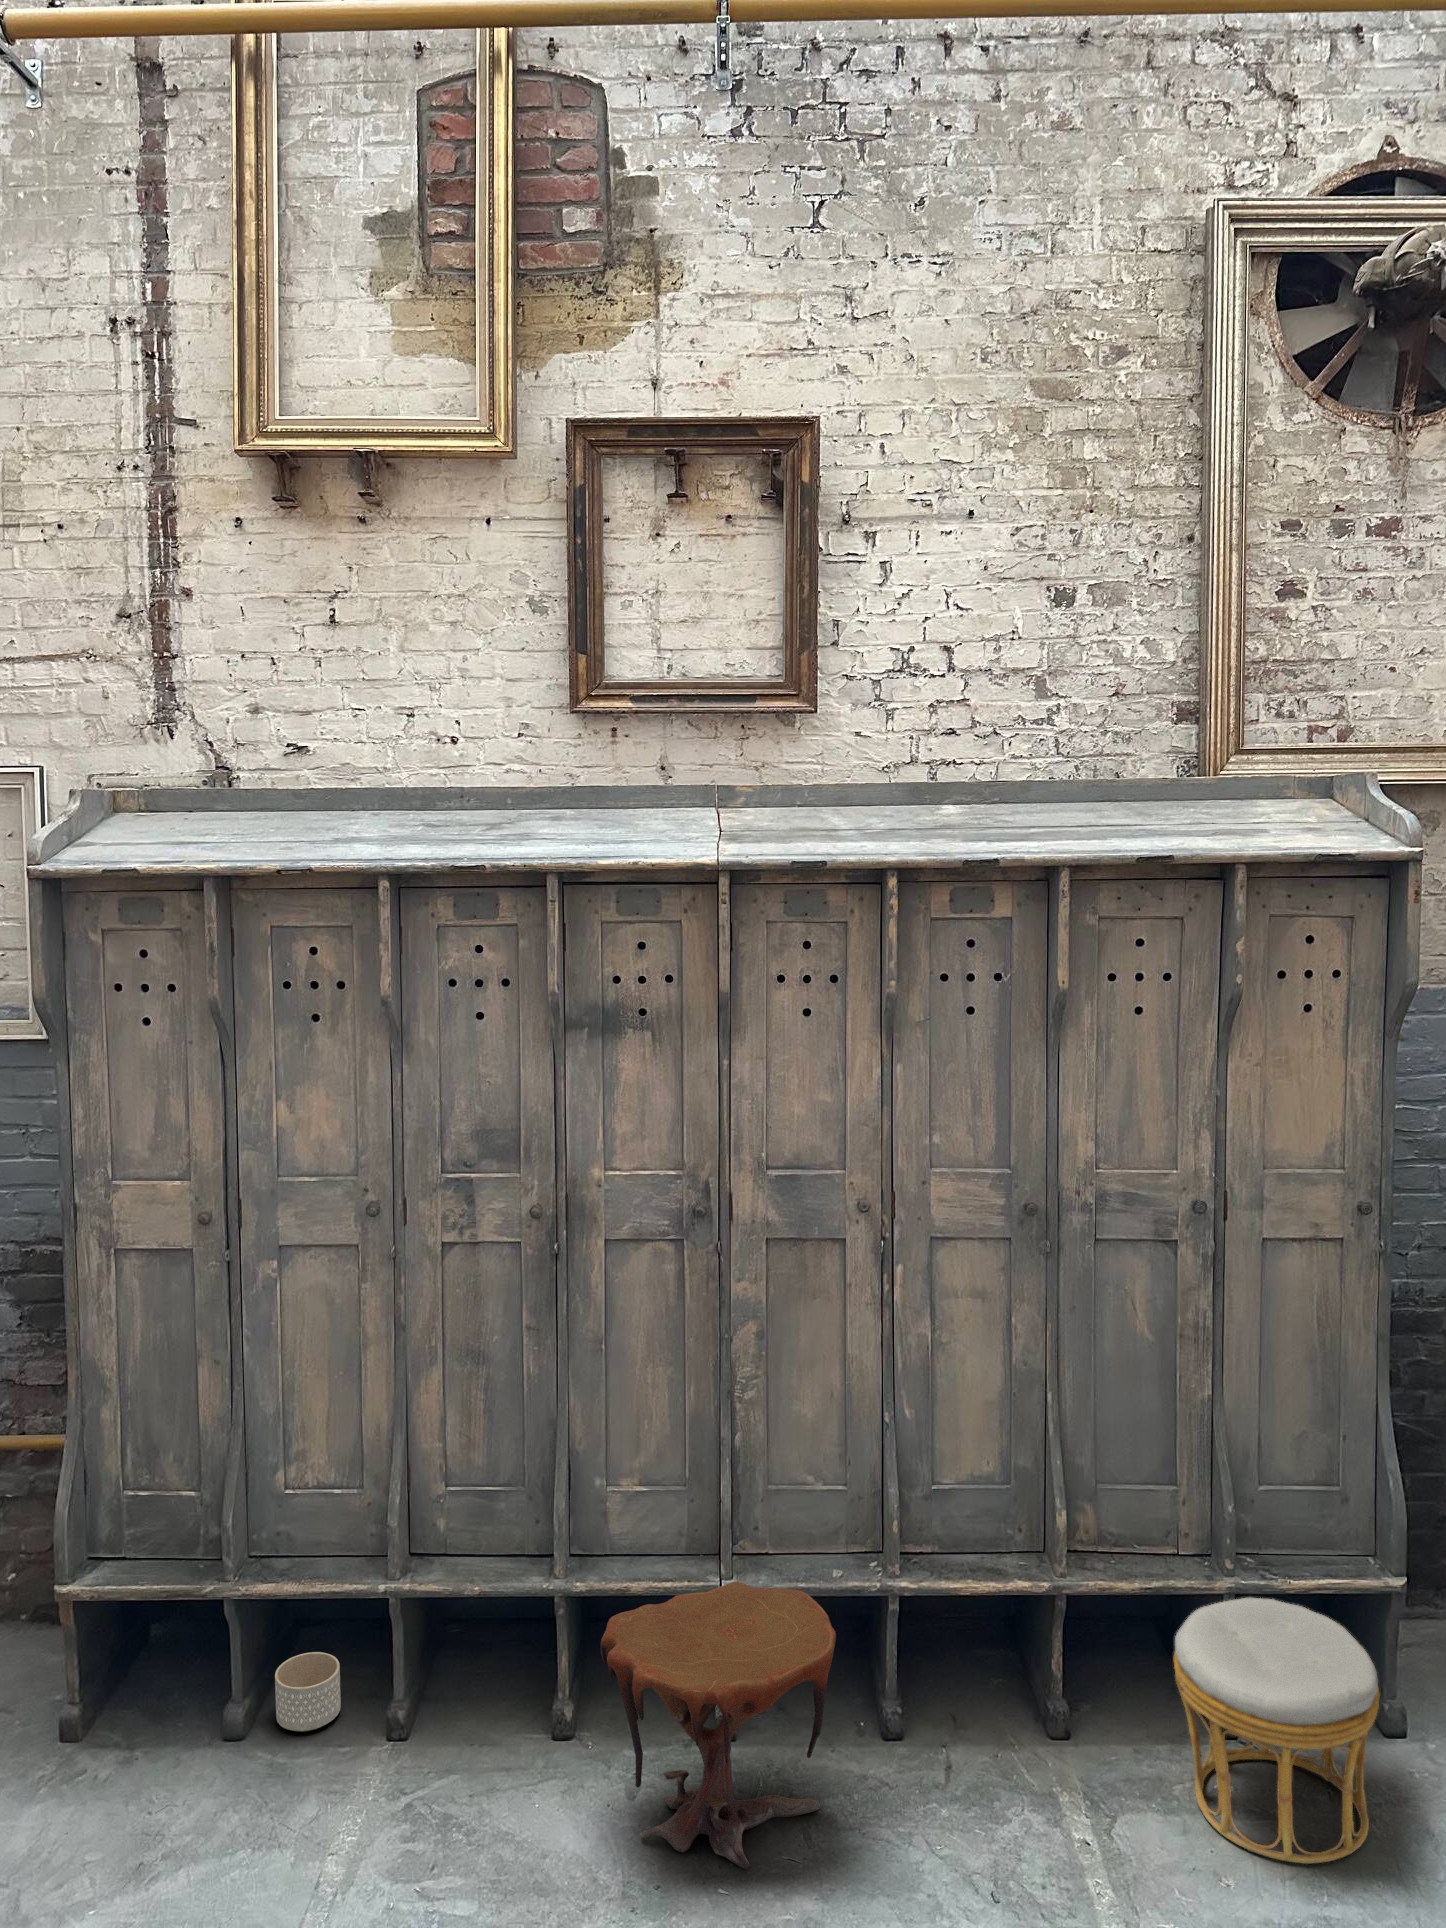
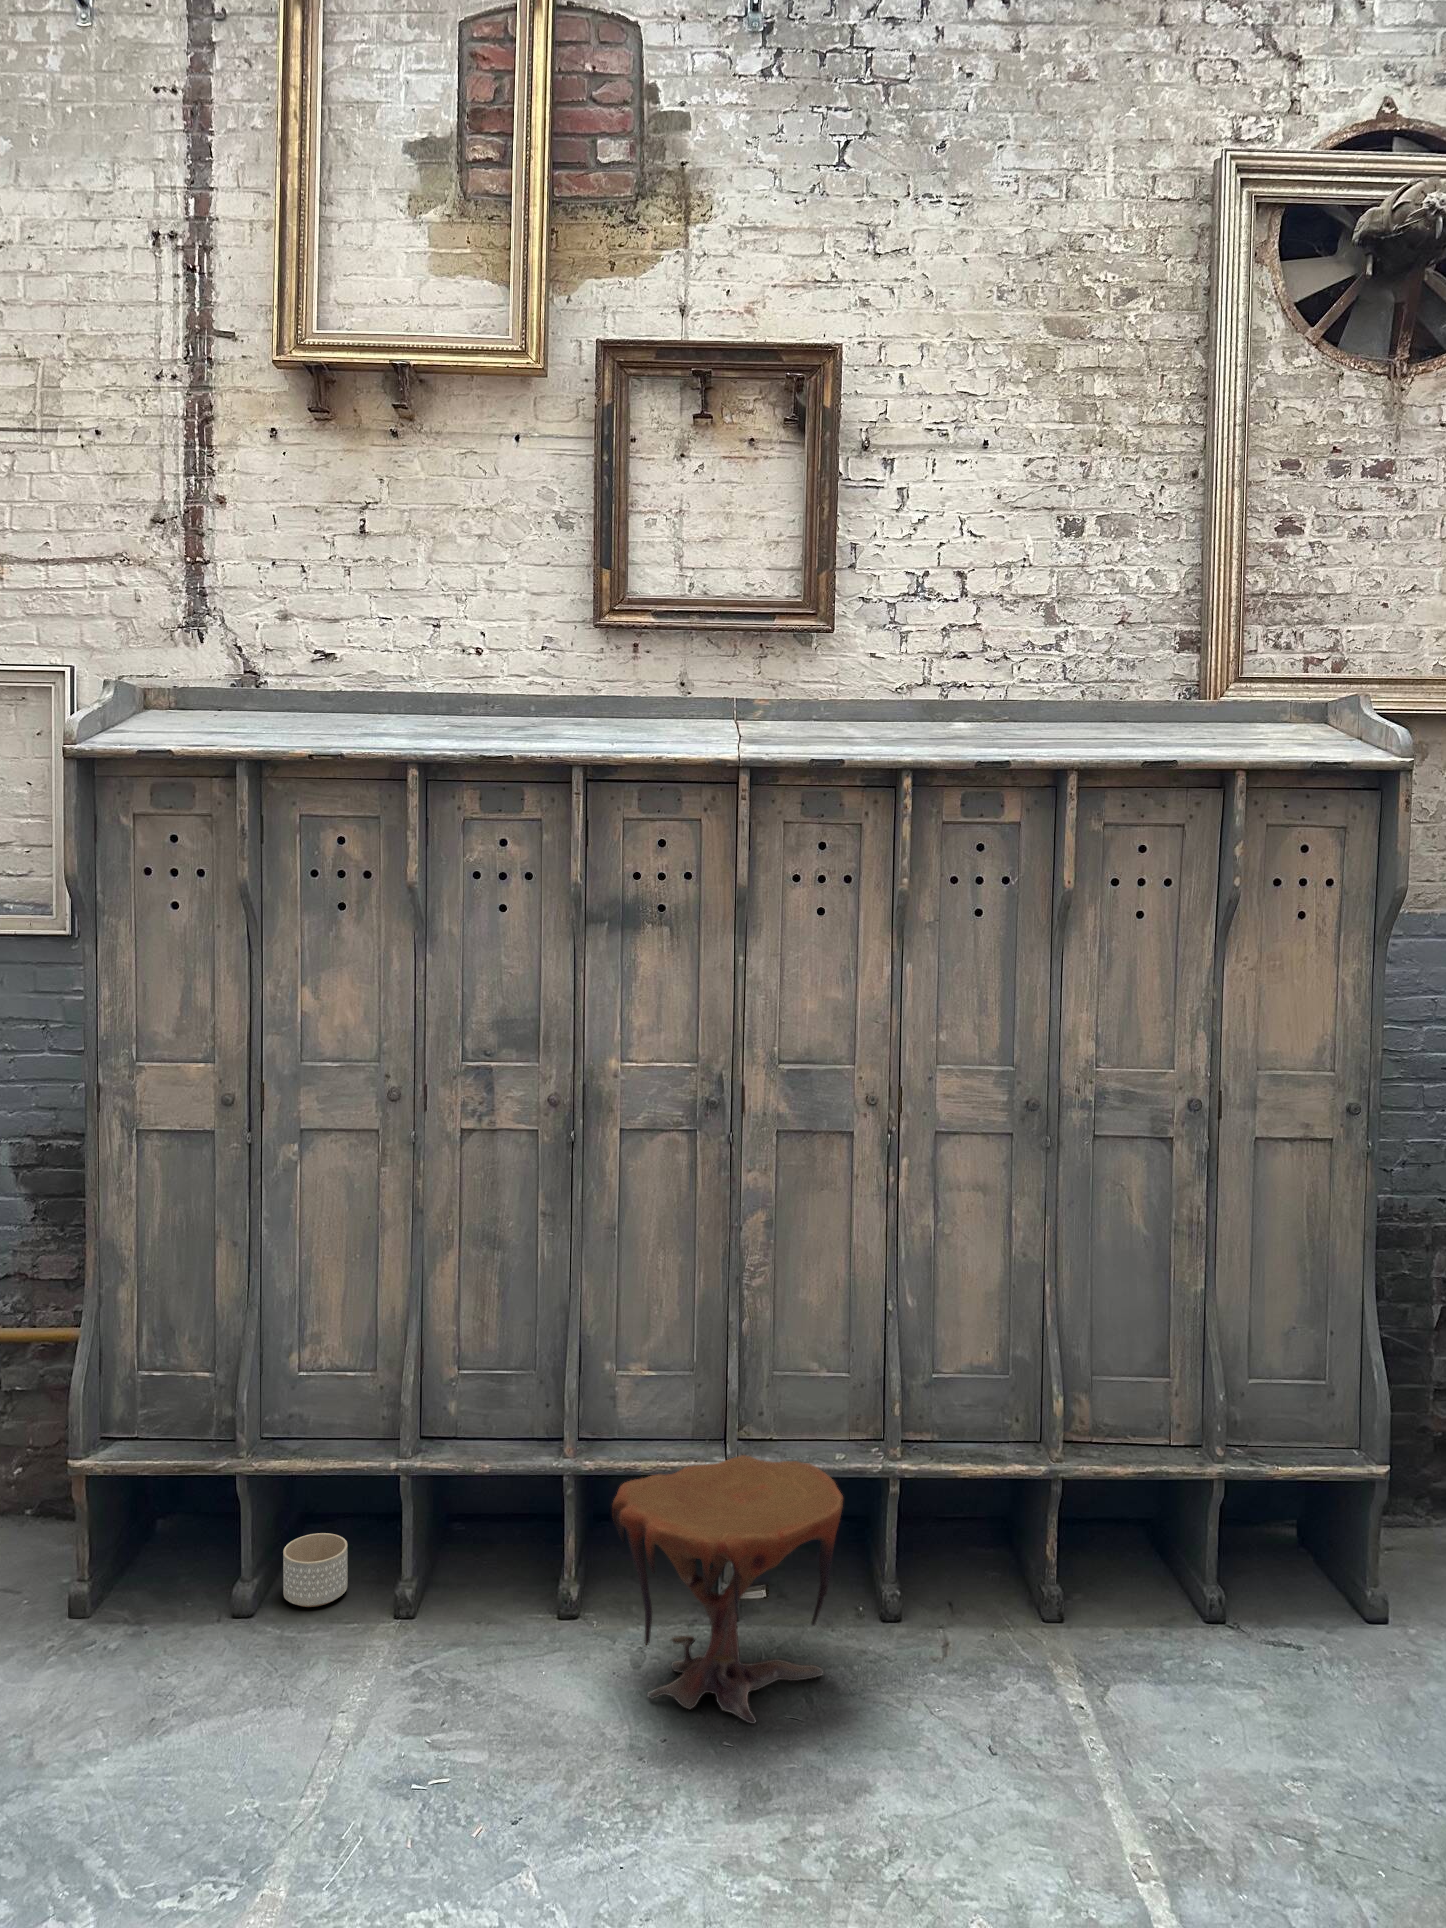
ottoman: present [1174,1597,1379,1864] -> none [1170,1479,1369,1724]

